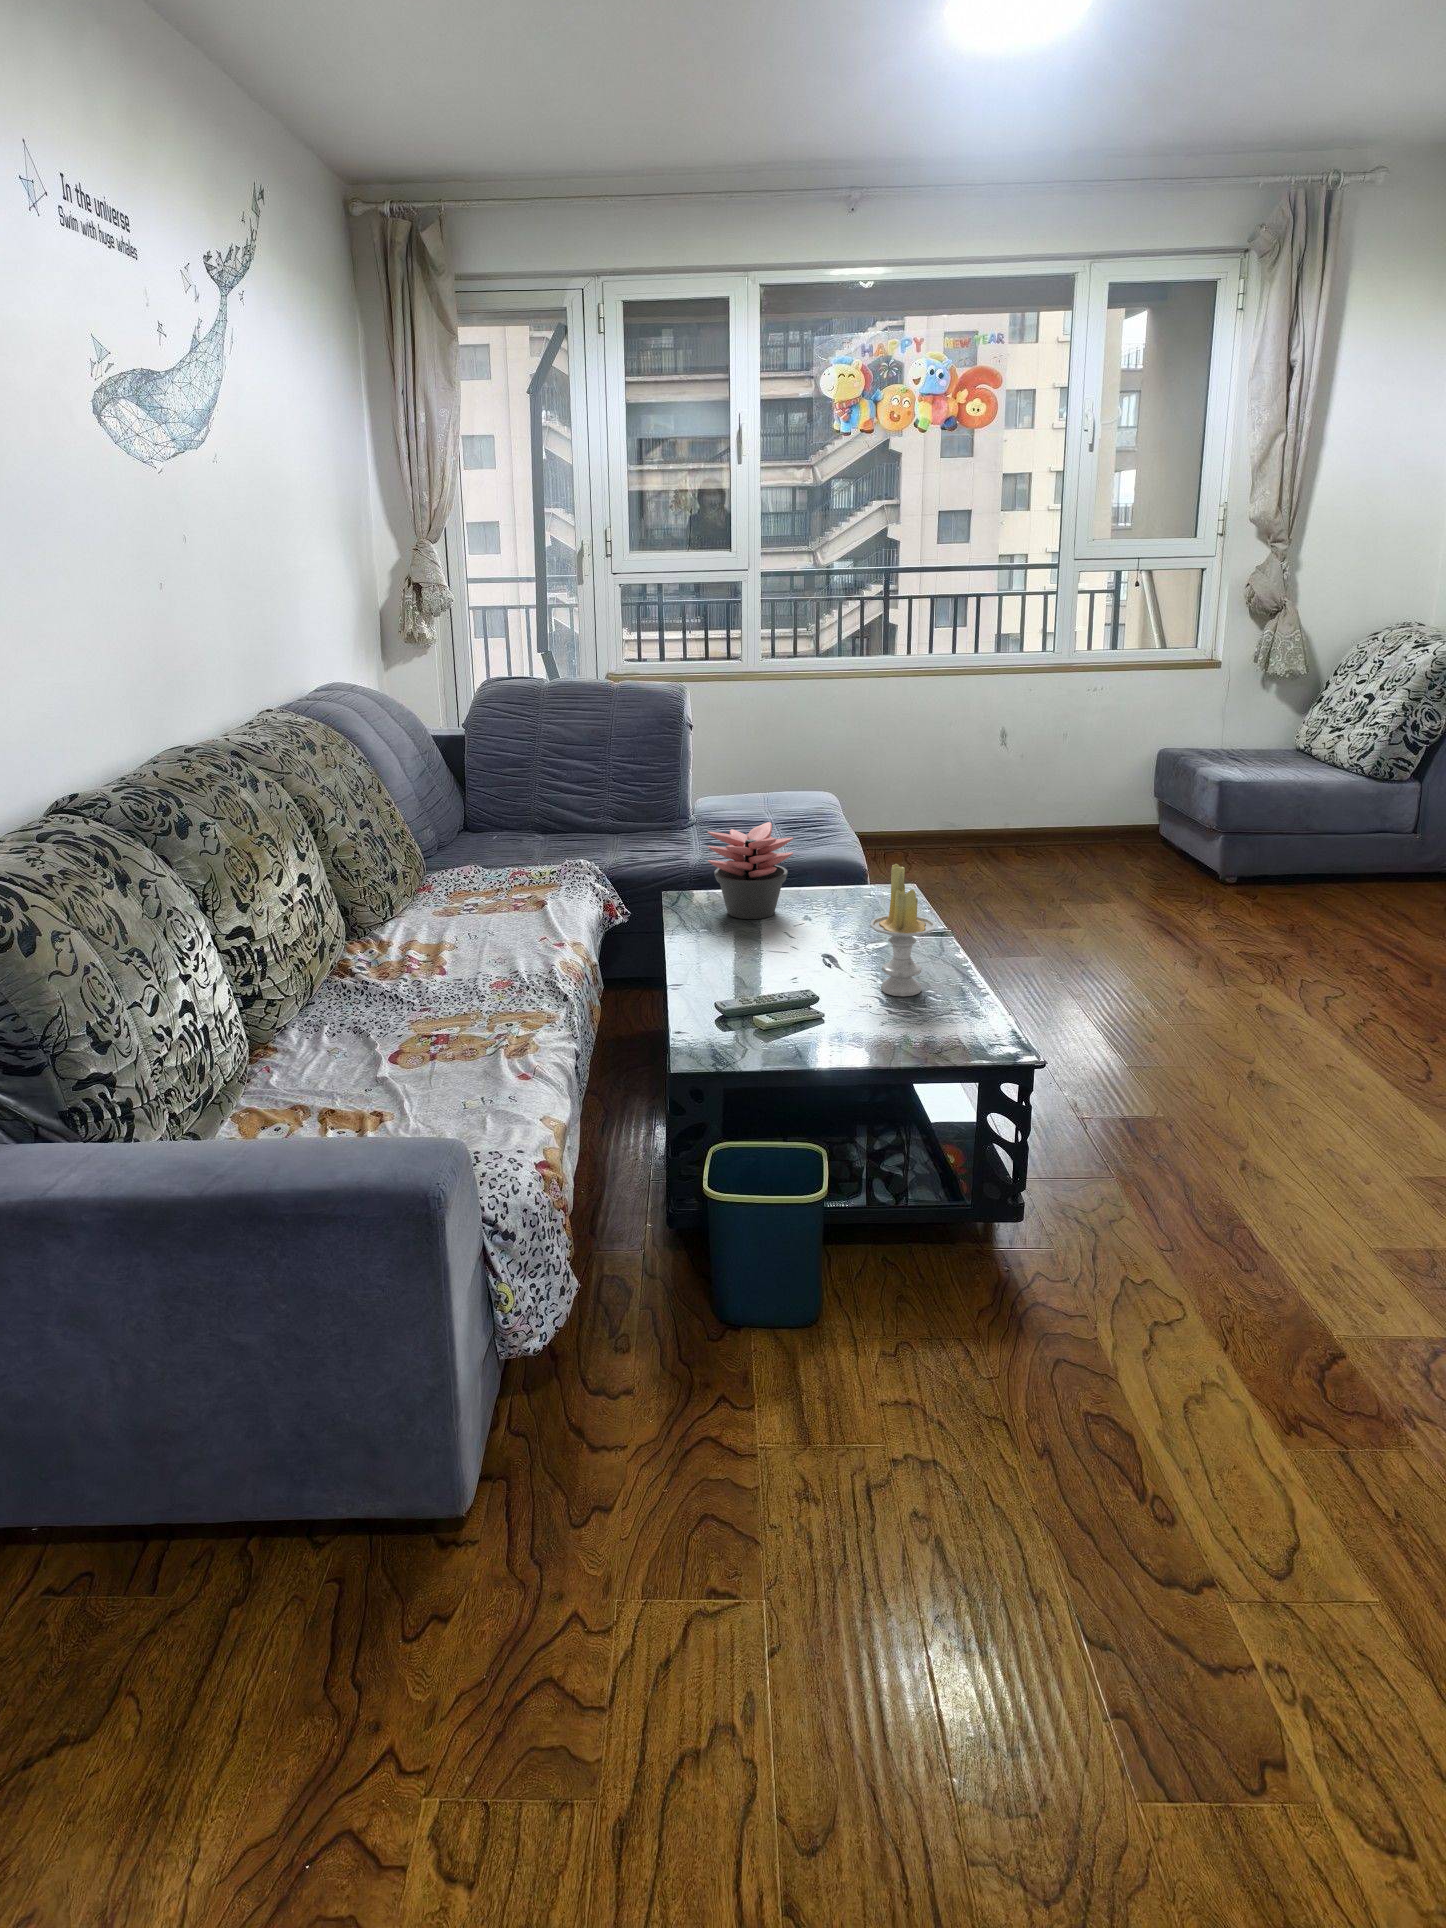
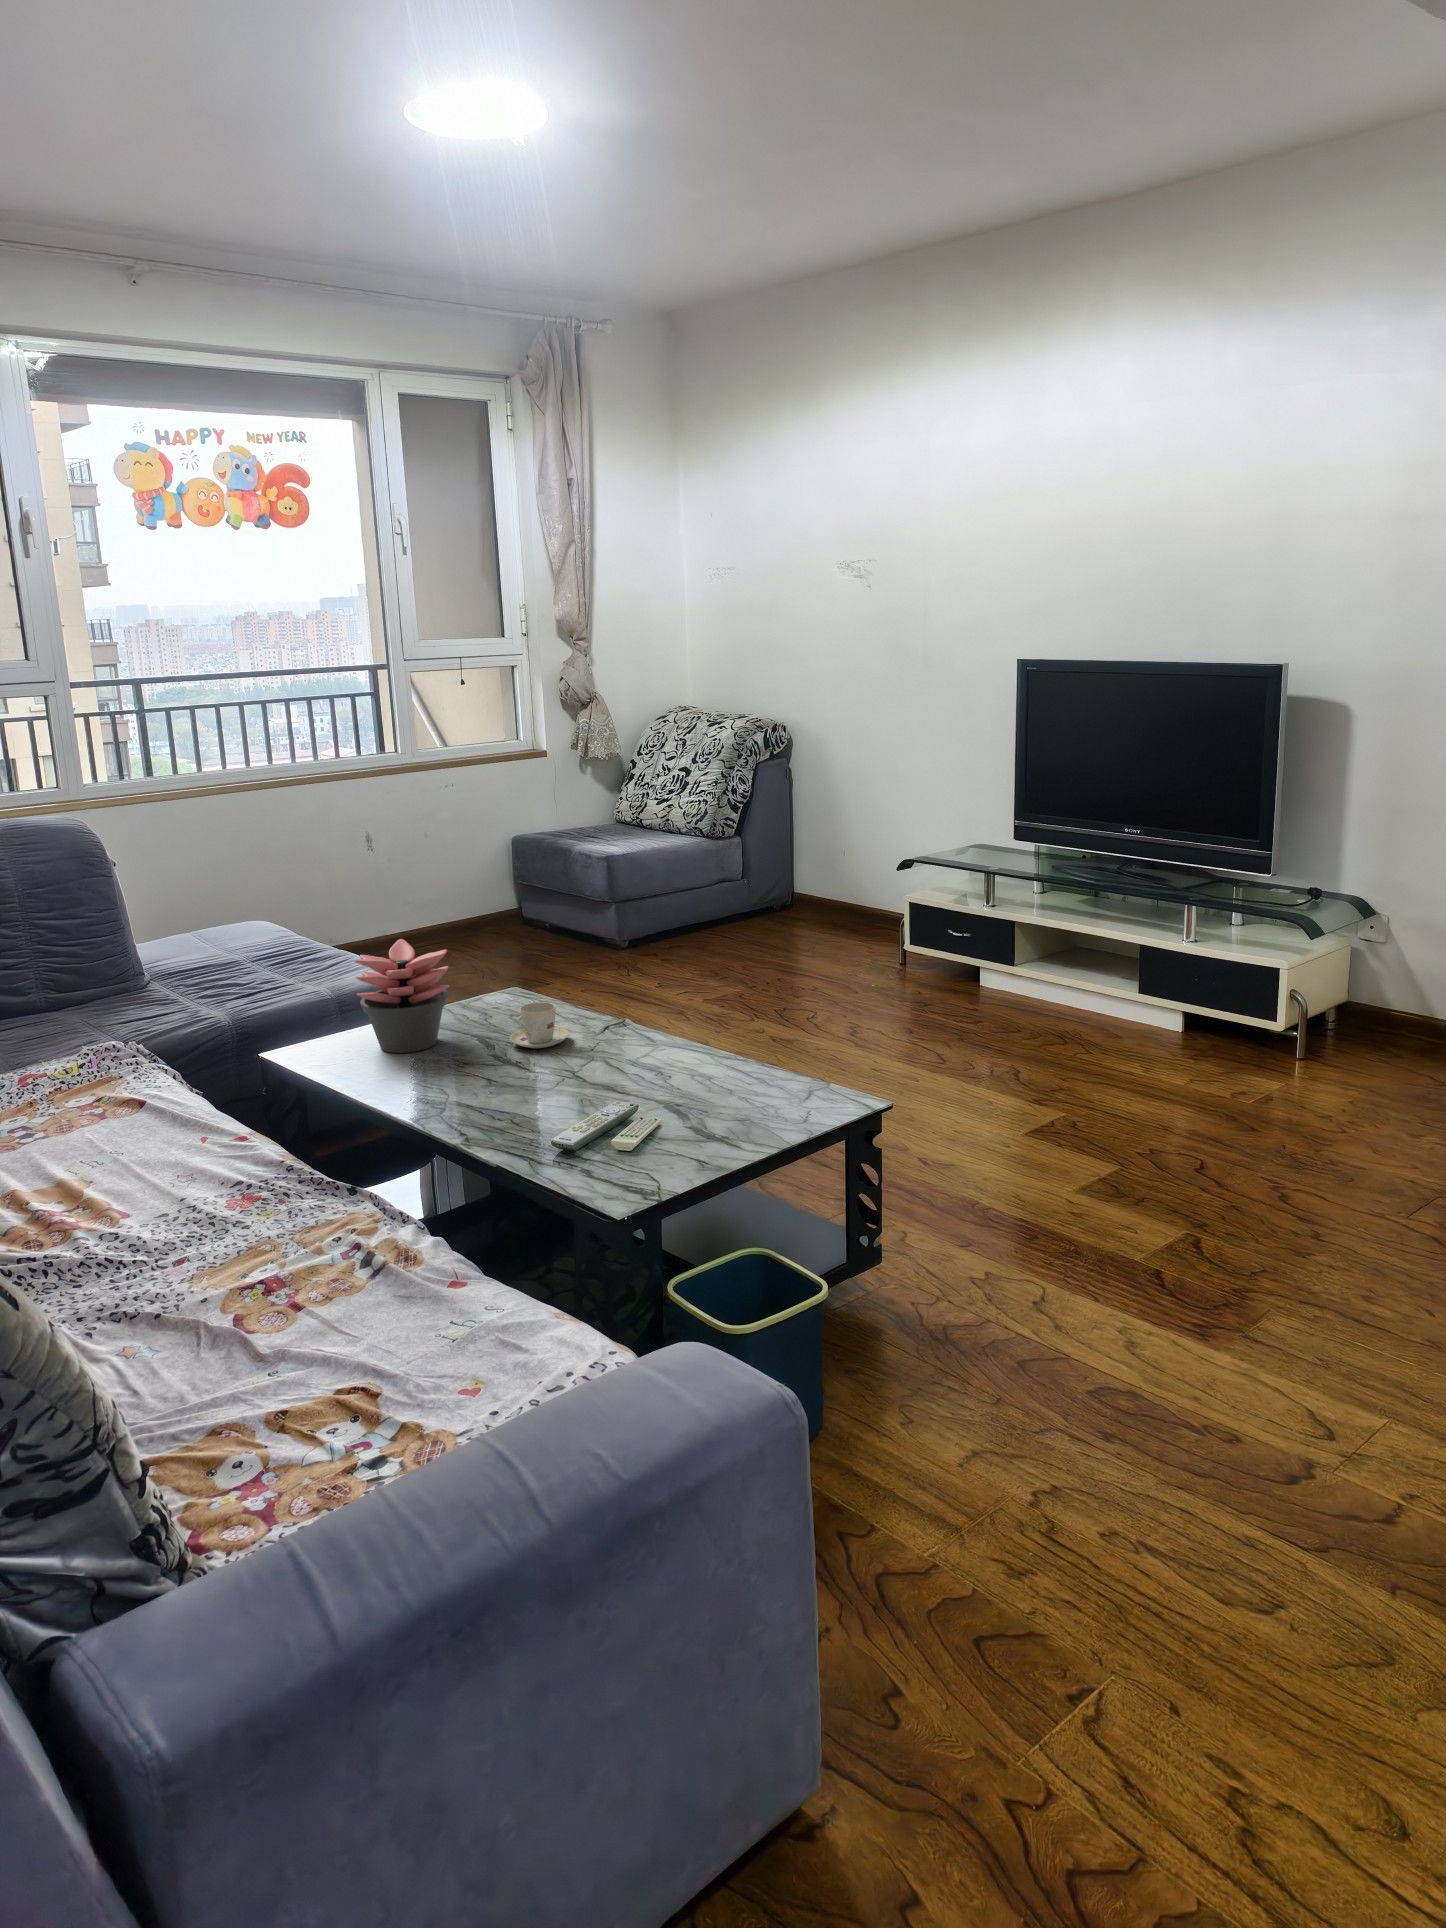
candle: present [870,864,936,996] -> none [645,942,712,1078]
teacup: none [812,899,866,941] -> present [510,1002,569,1048]

